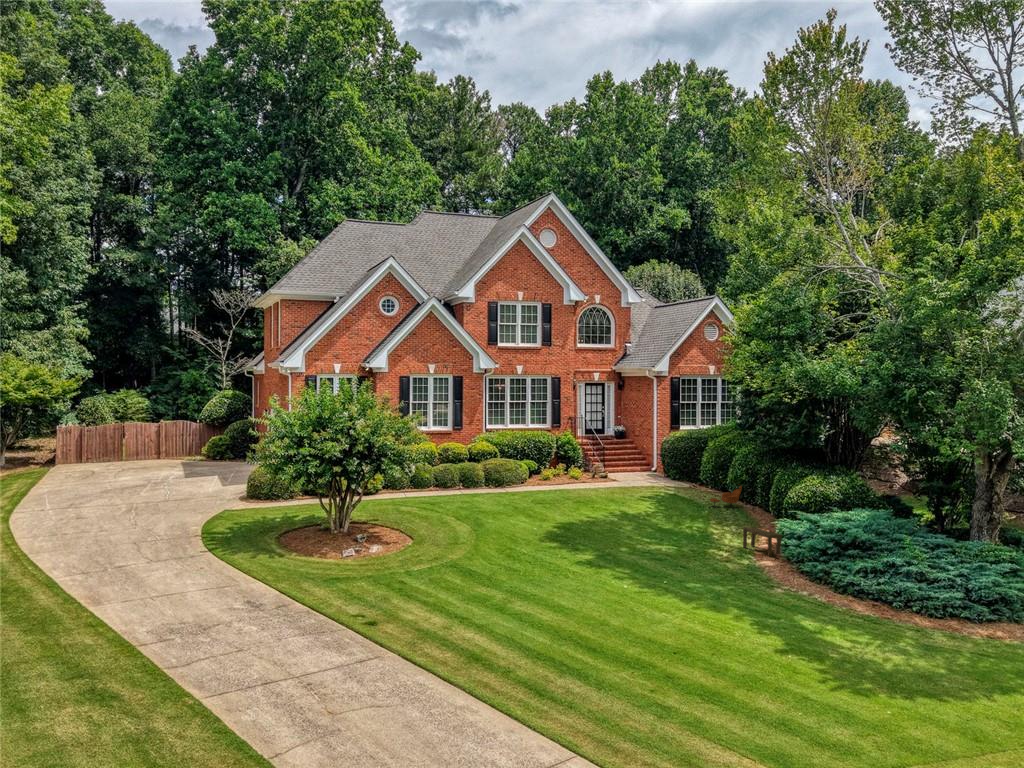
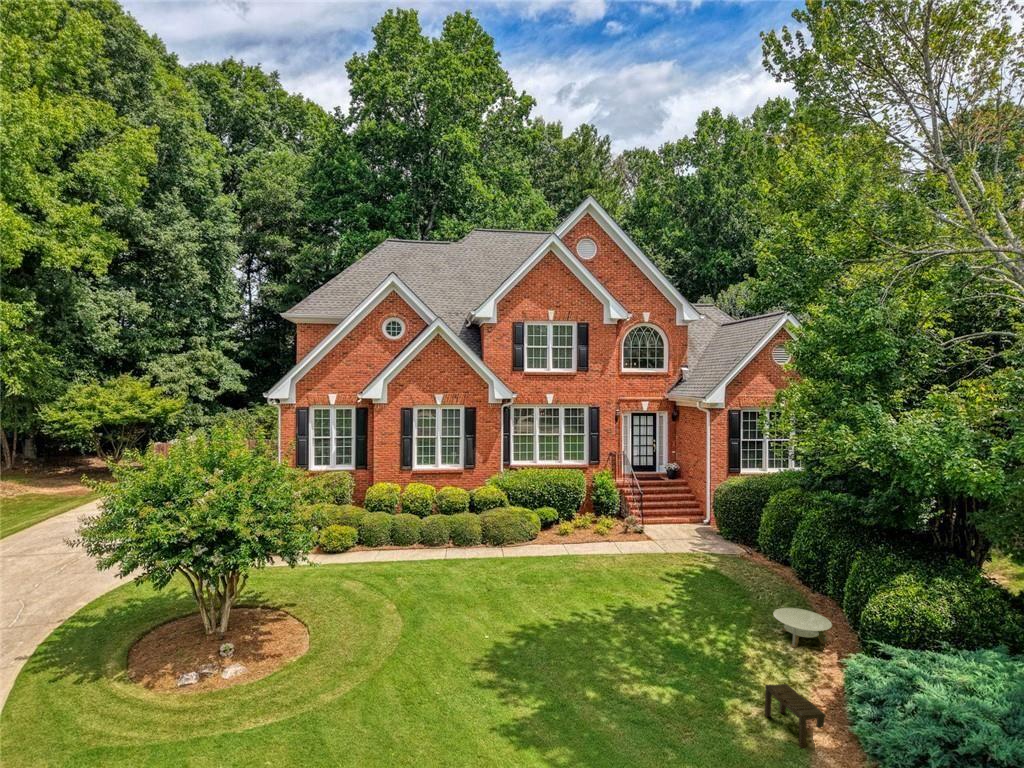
lounge chair: present [710,486,742,507] -> none [751,573,799,609]
round table: none [731,502,770,524] -> present [773,608,832,648]

